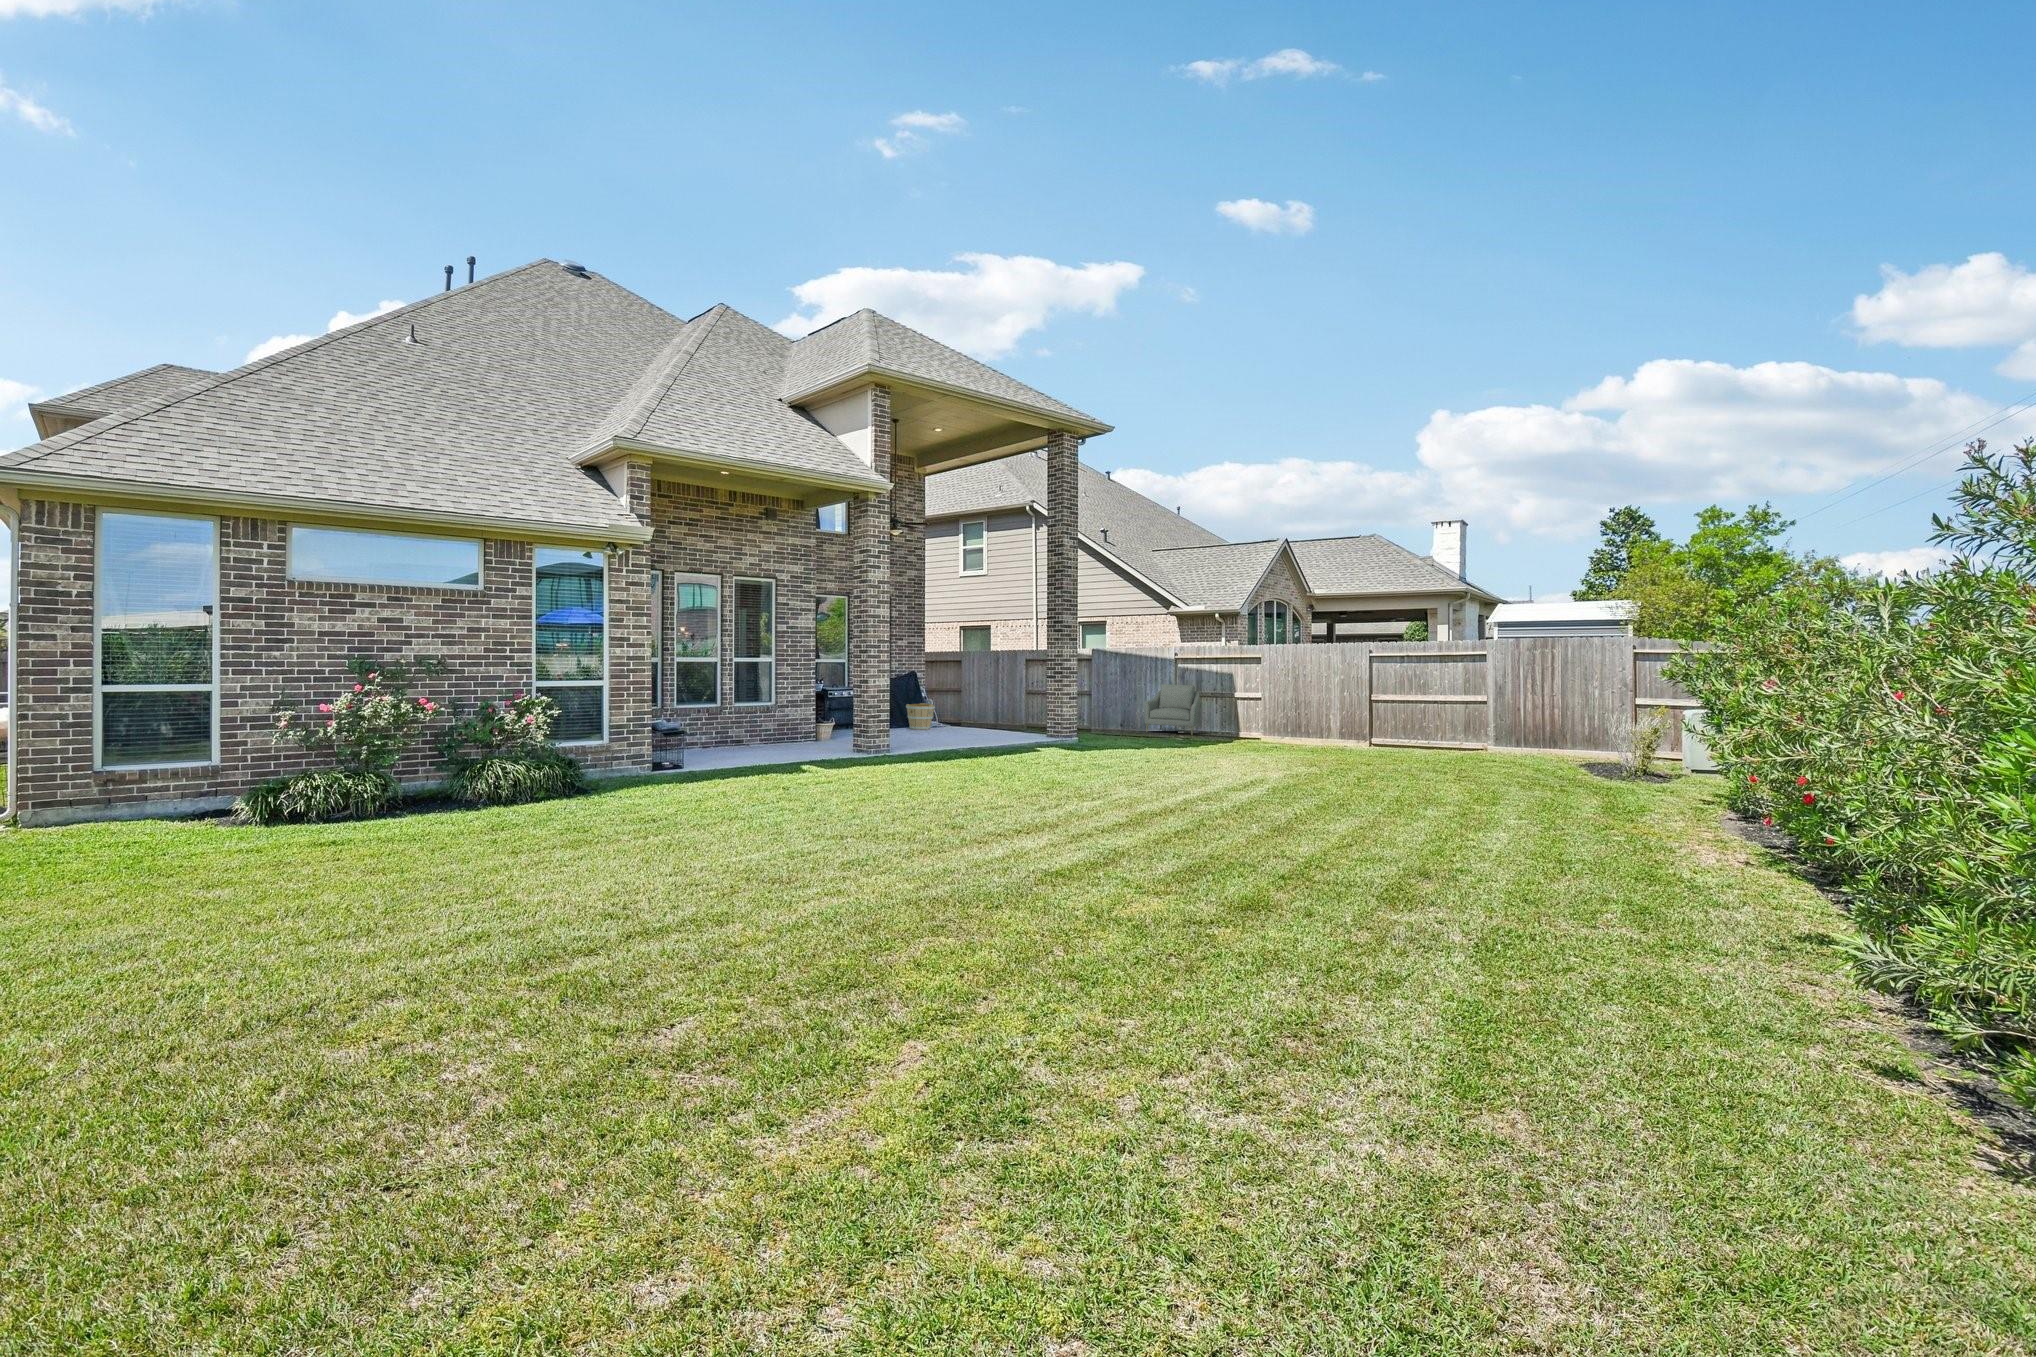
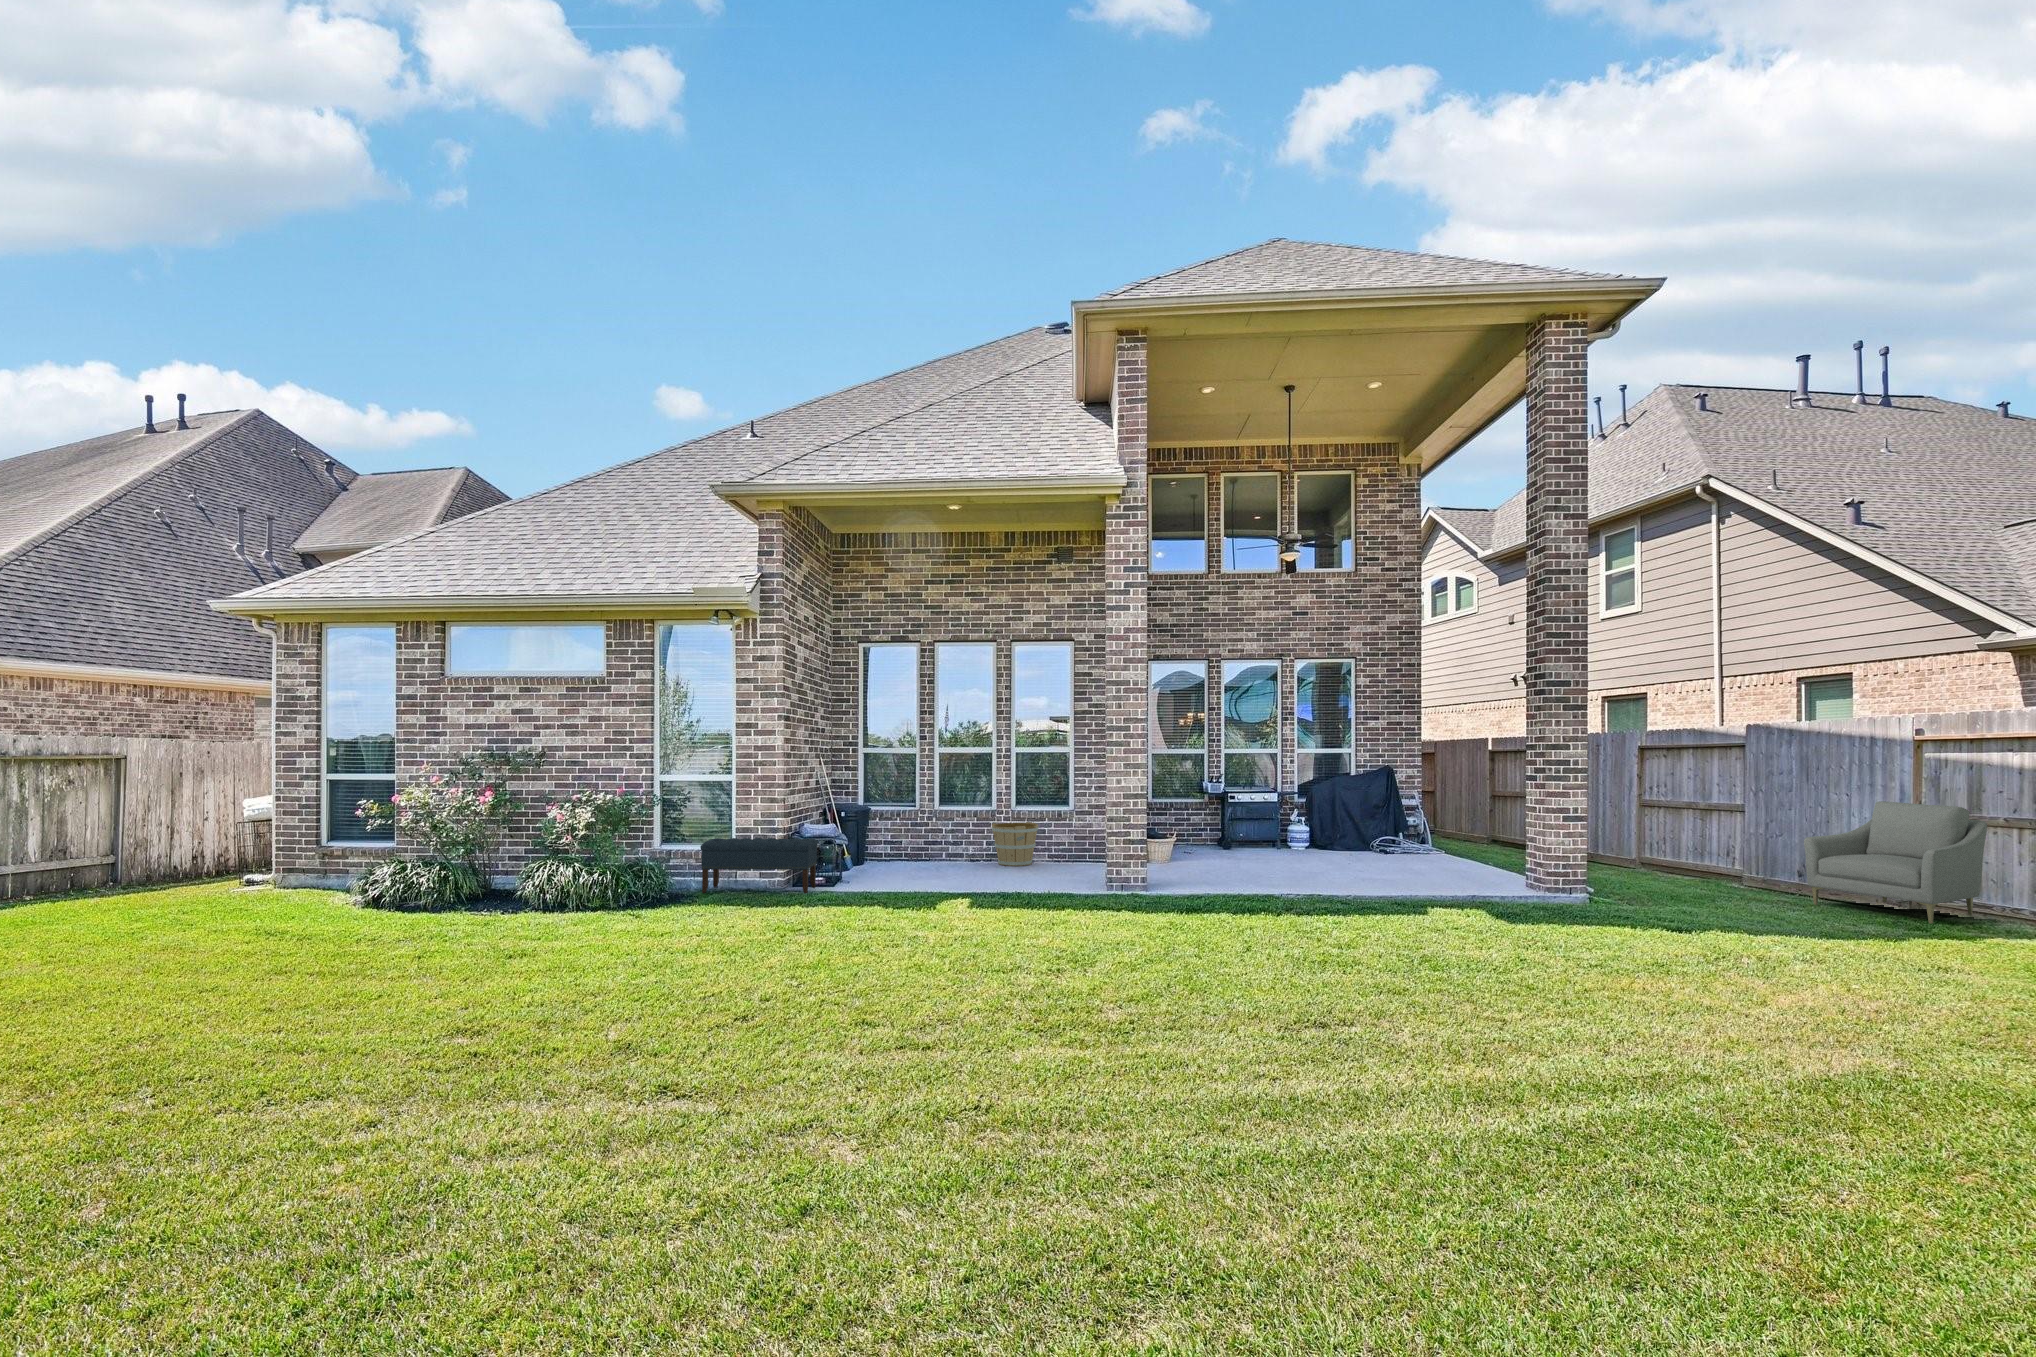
wooden bucket: present [906,703,935,730] -> present [992,822,1039,866]
bench: none [597,730,697,780] -> present [700,838,818,893]

